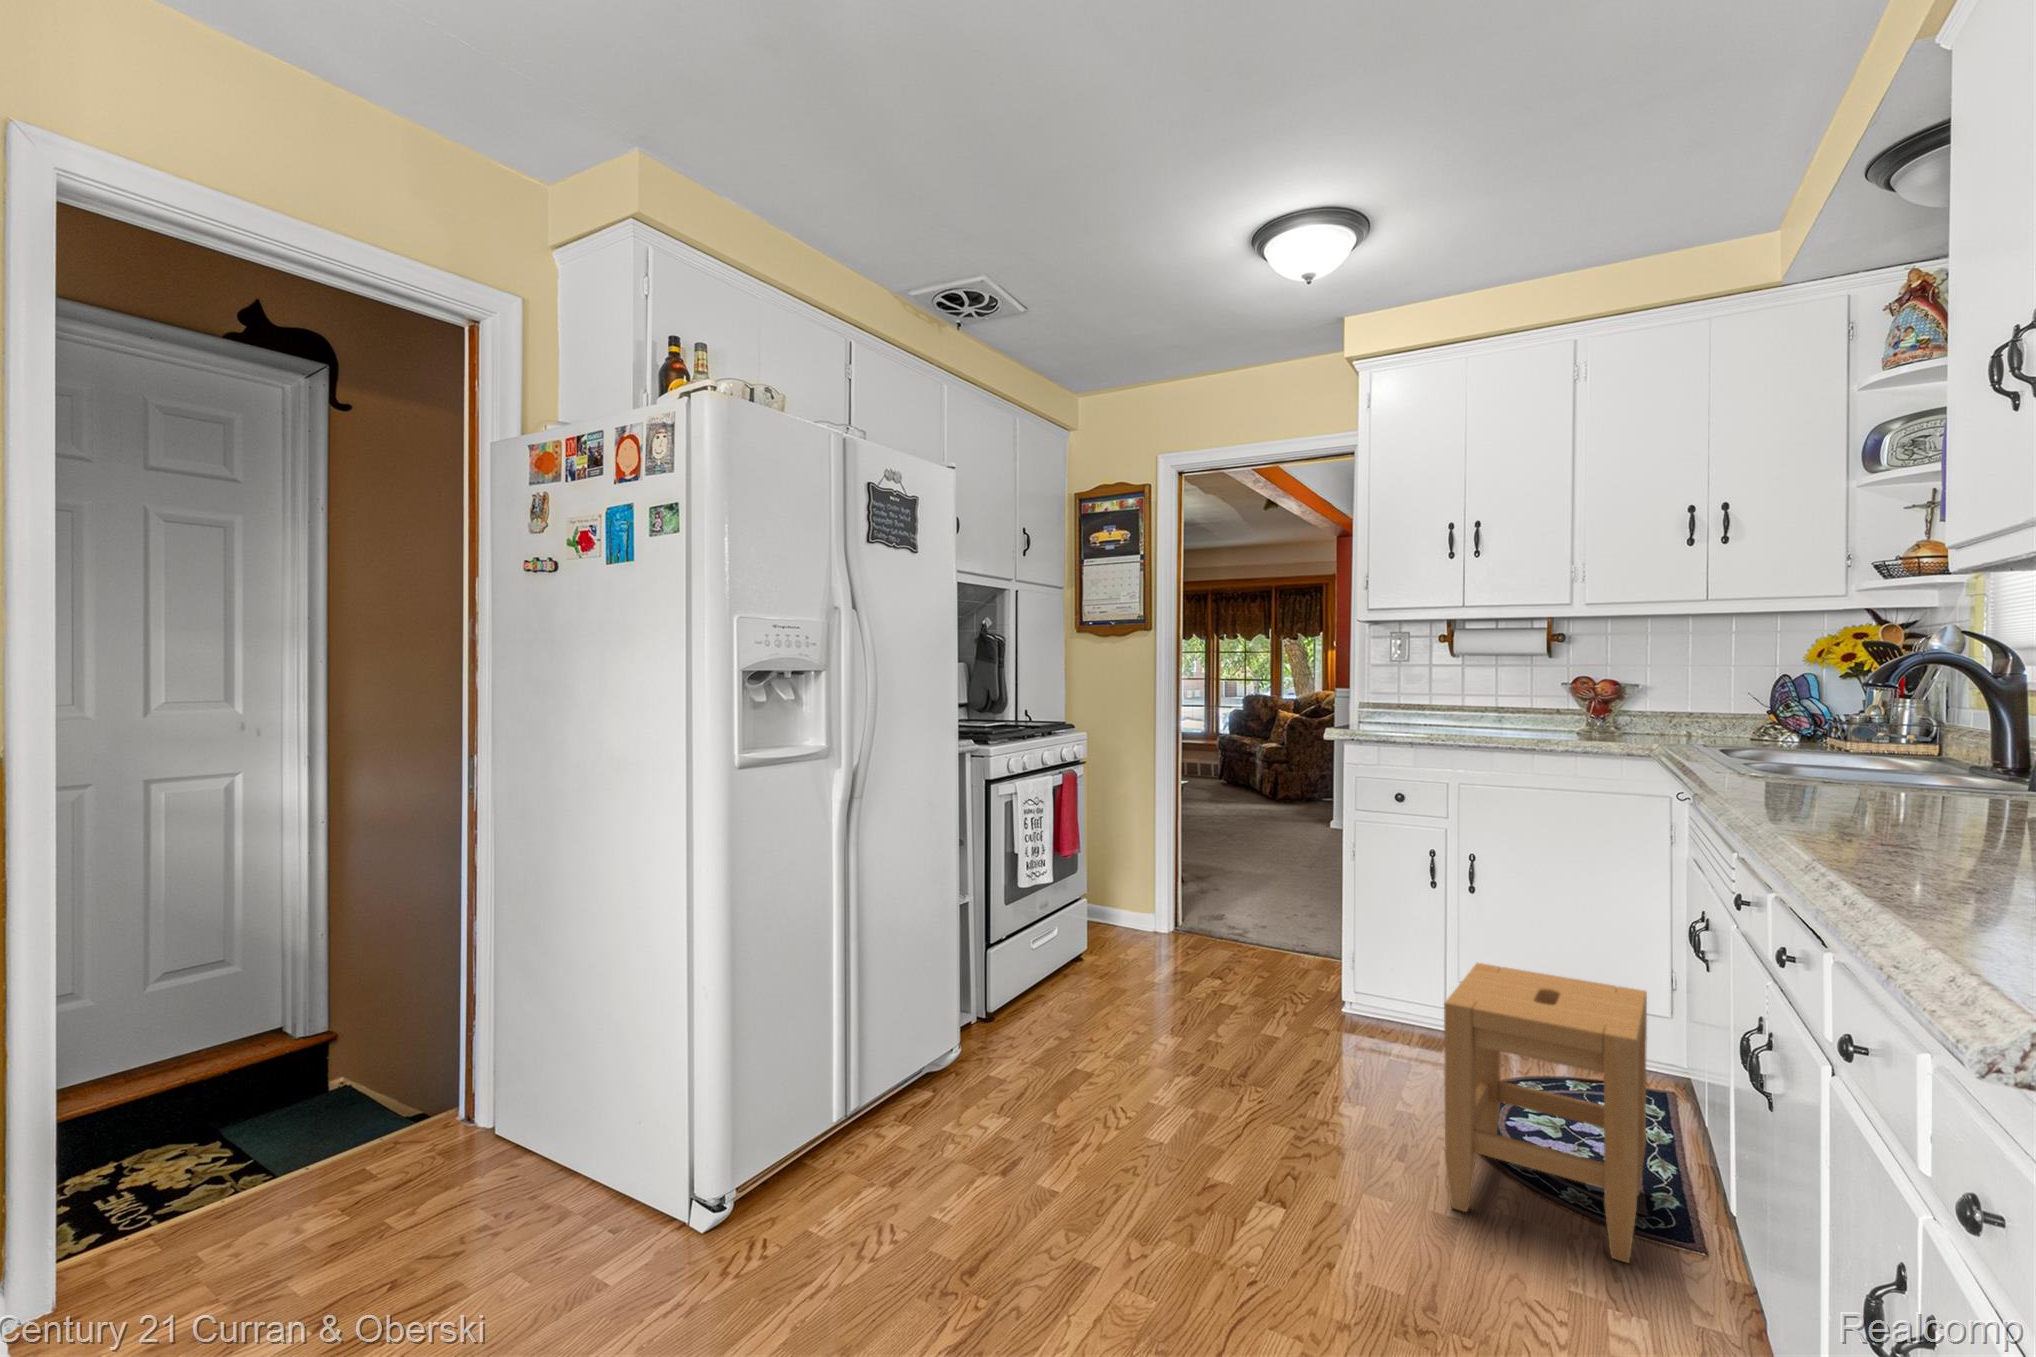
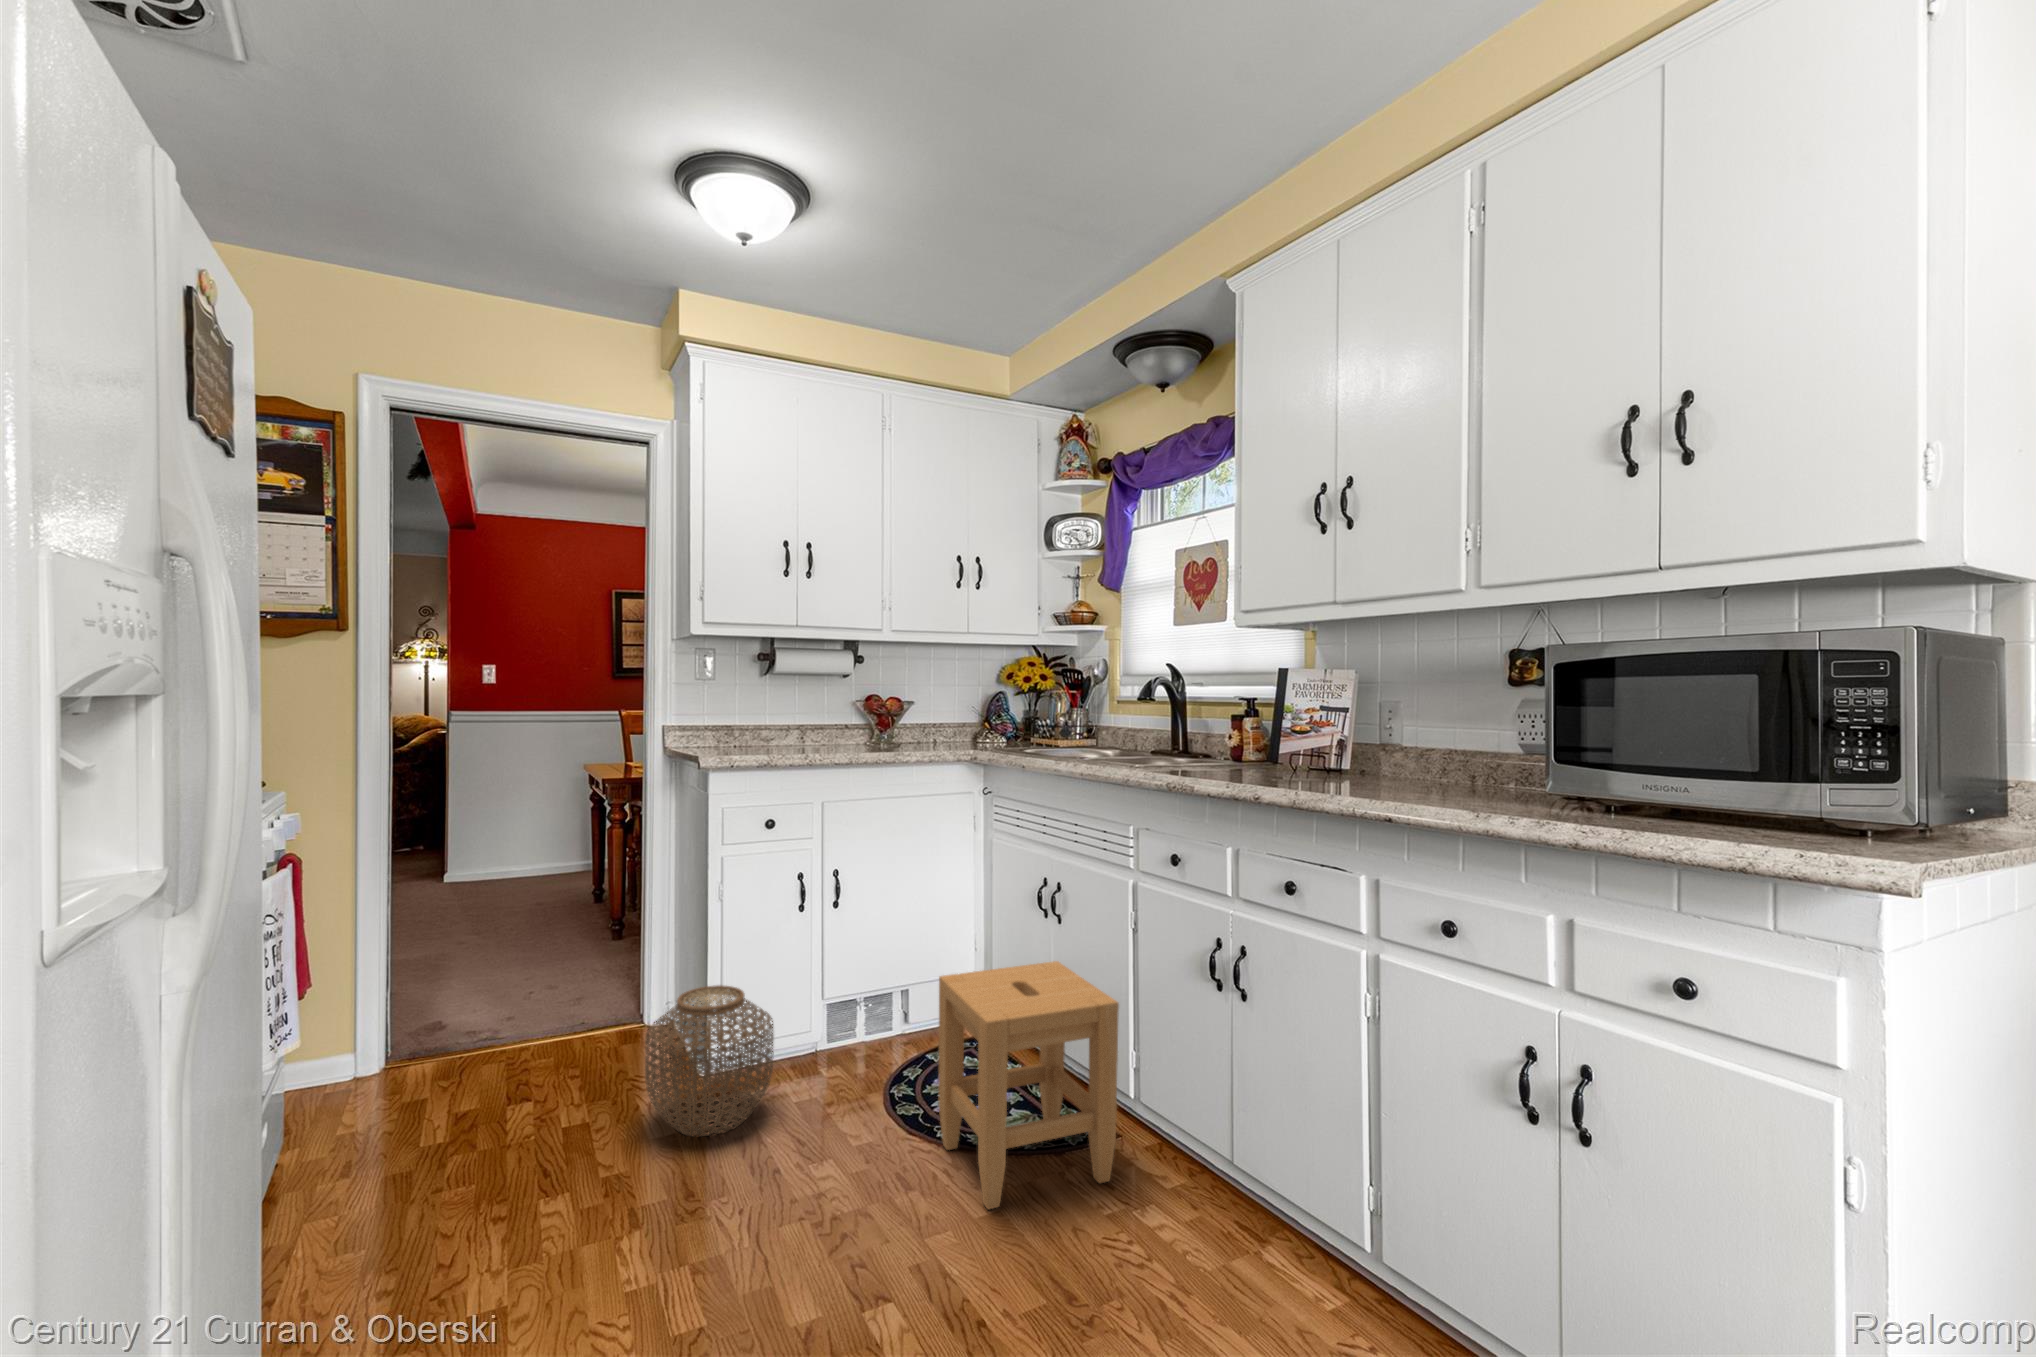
woven basket: none [1253,926,1367,1057] -> present [645,985,773,1136]

